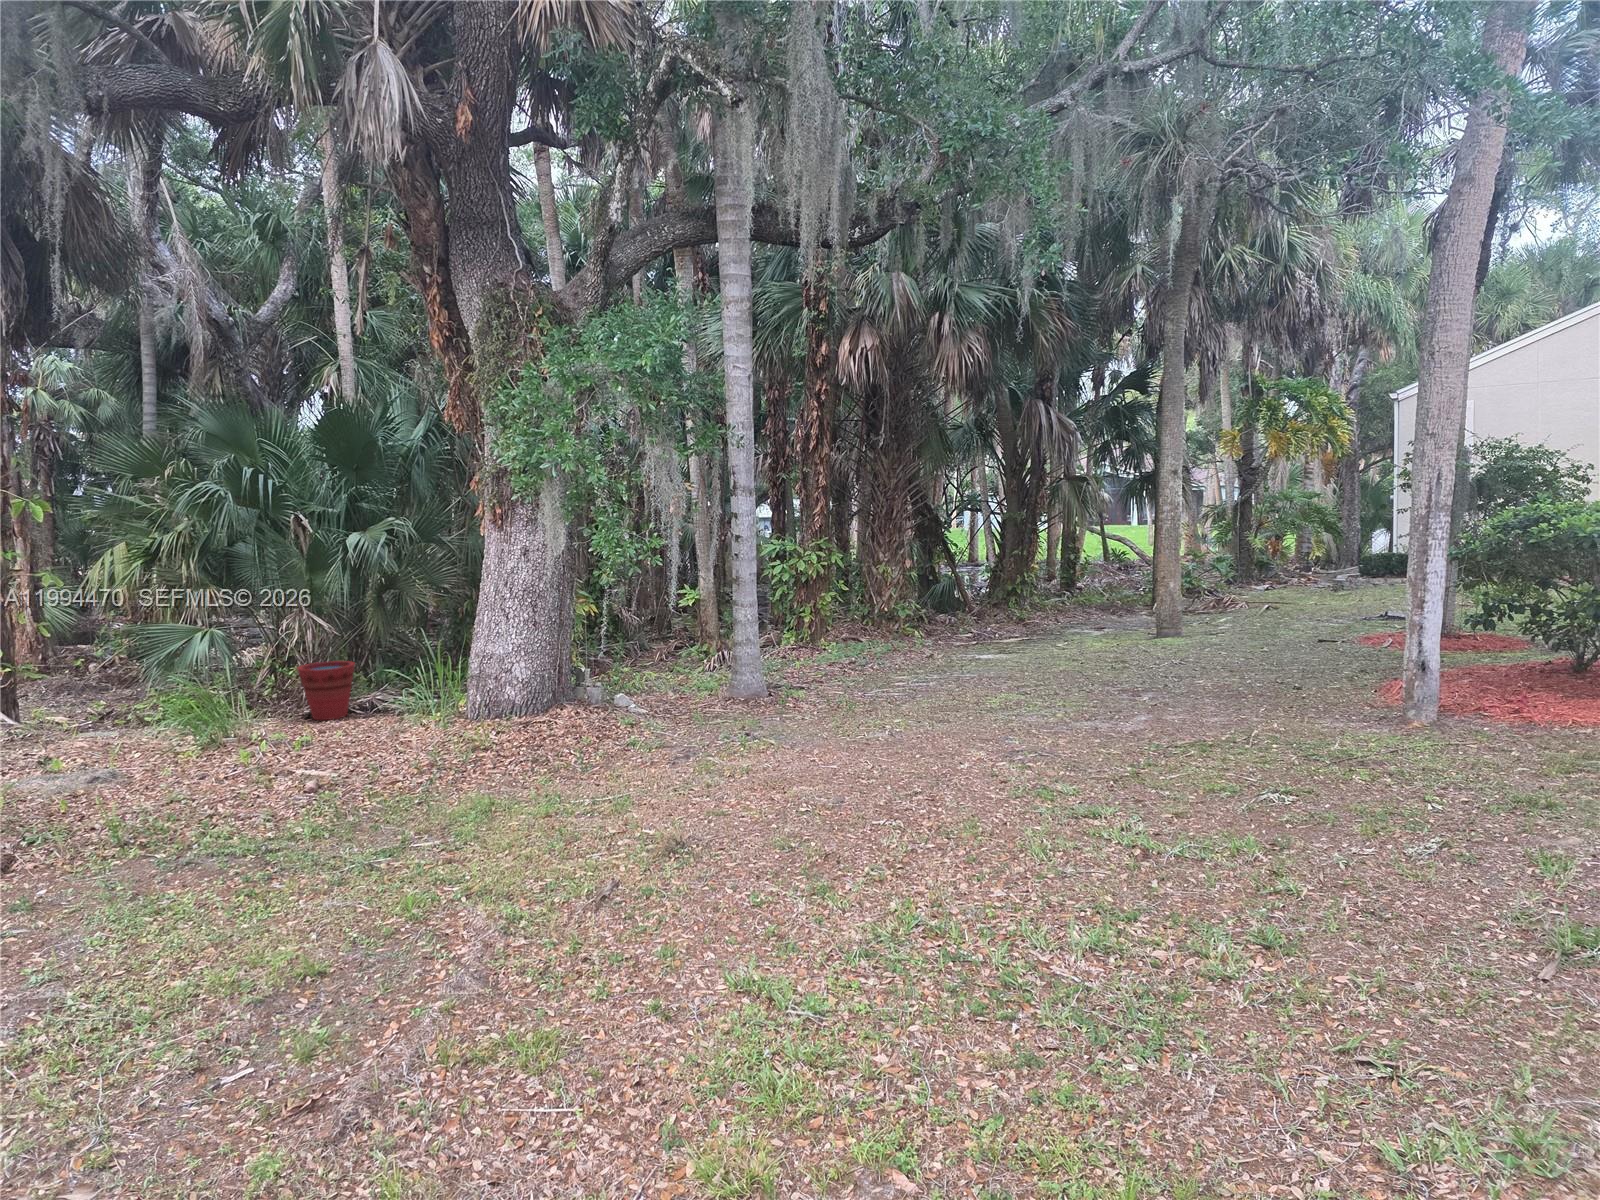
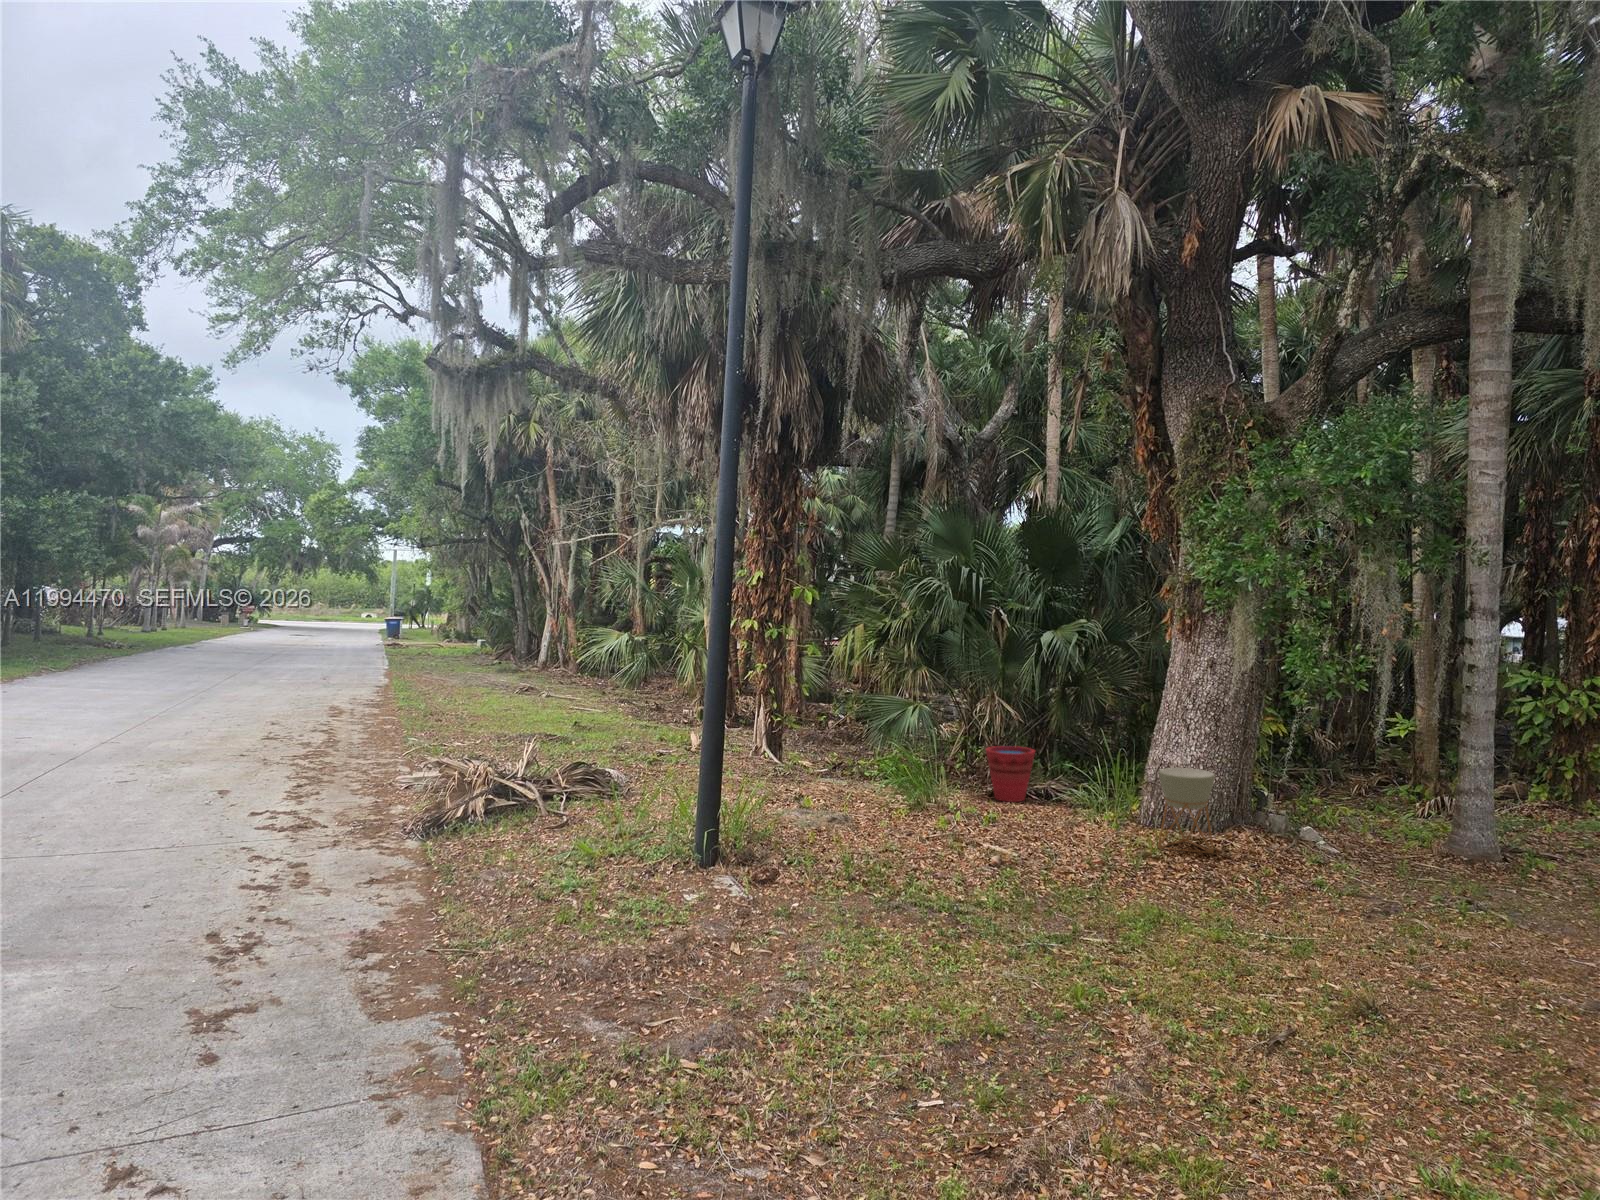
planter: none [483,659,539,740] -> present [1158,768,1215,854]

